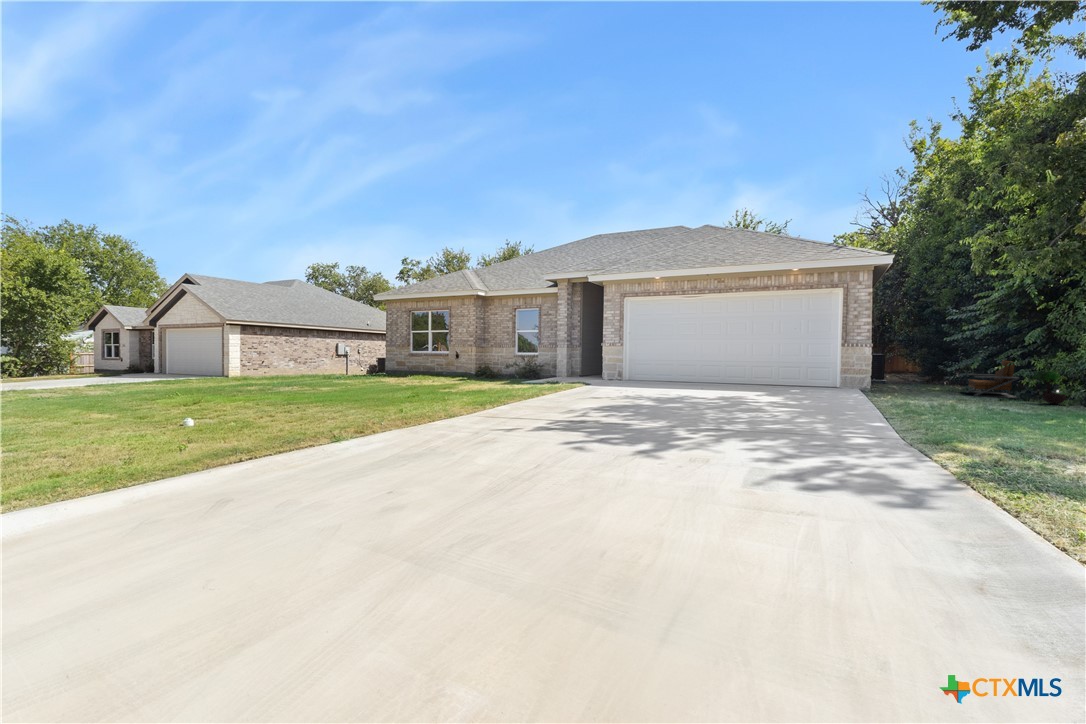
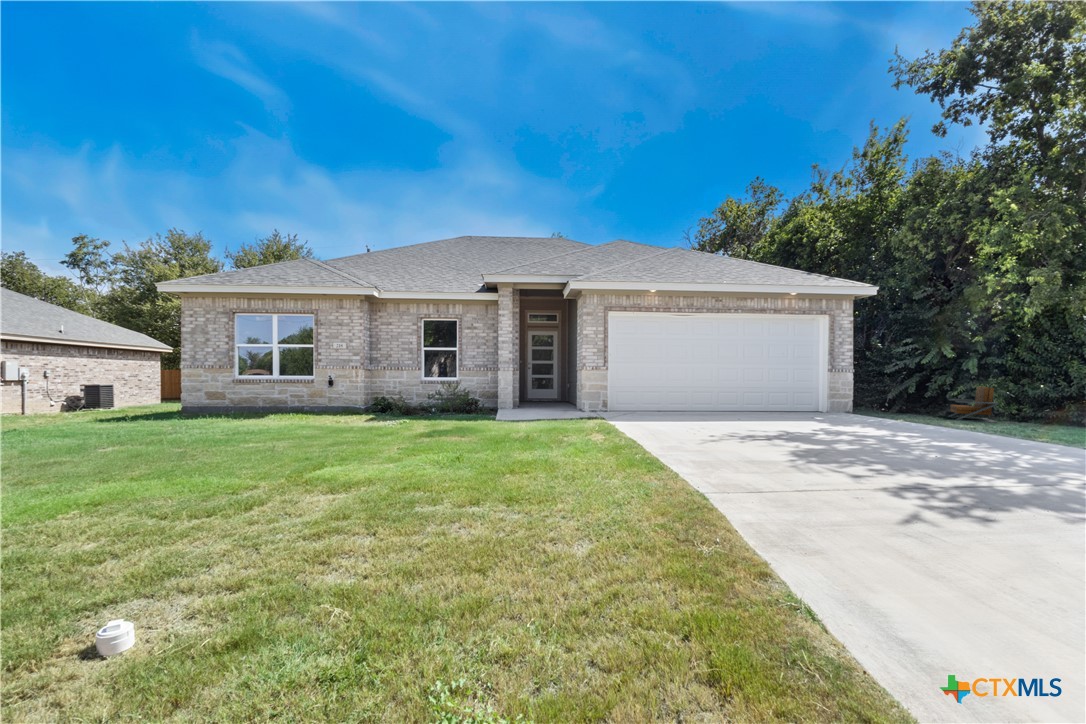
potted tree: present [1035,370,1066,404] -> none [1011,393,1045,429]

